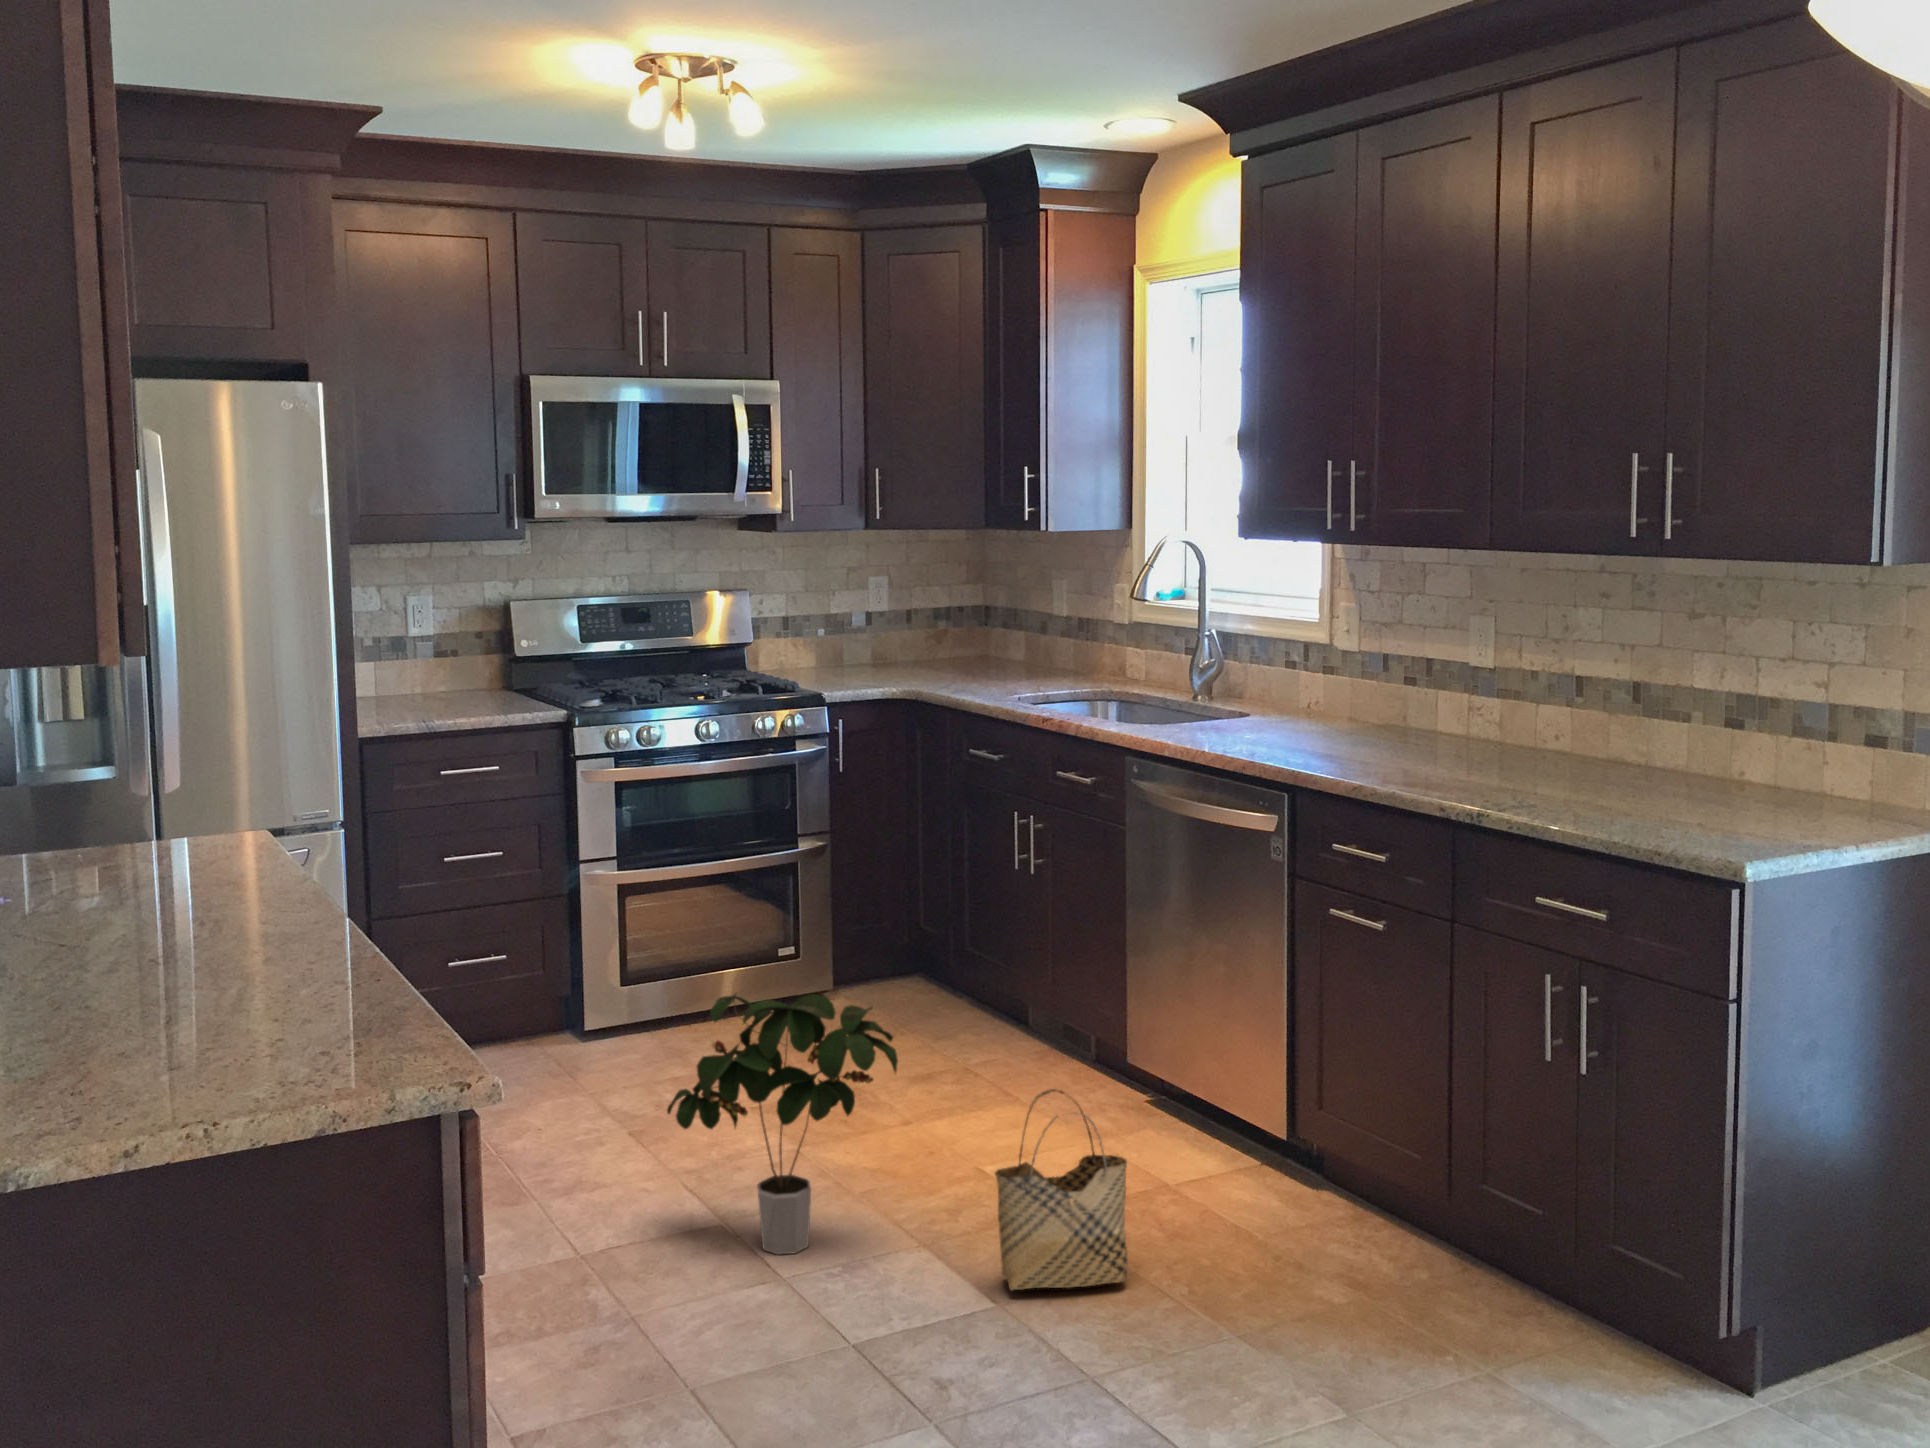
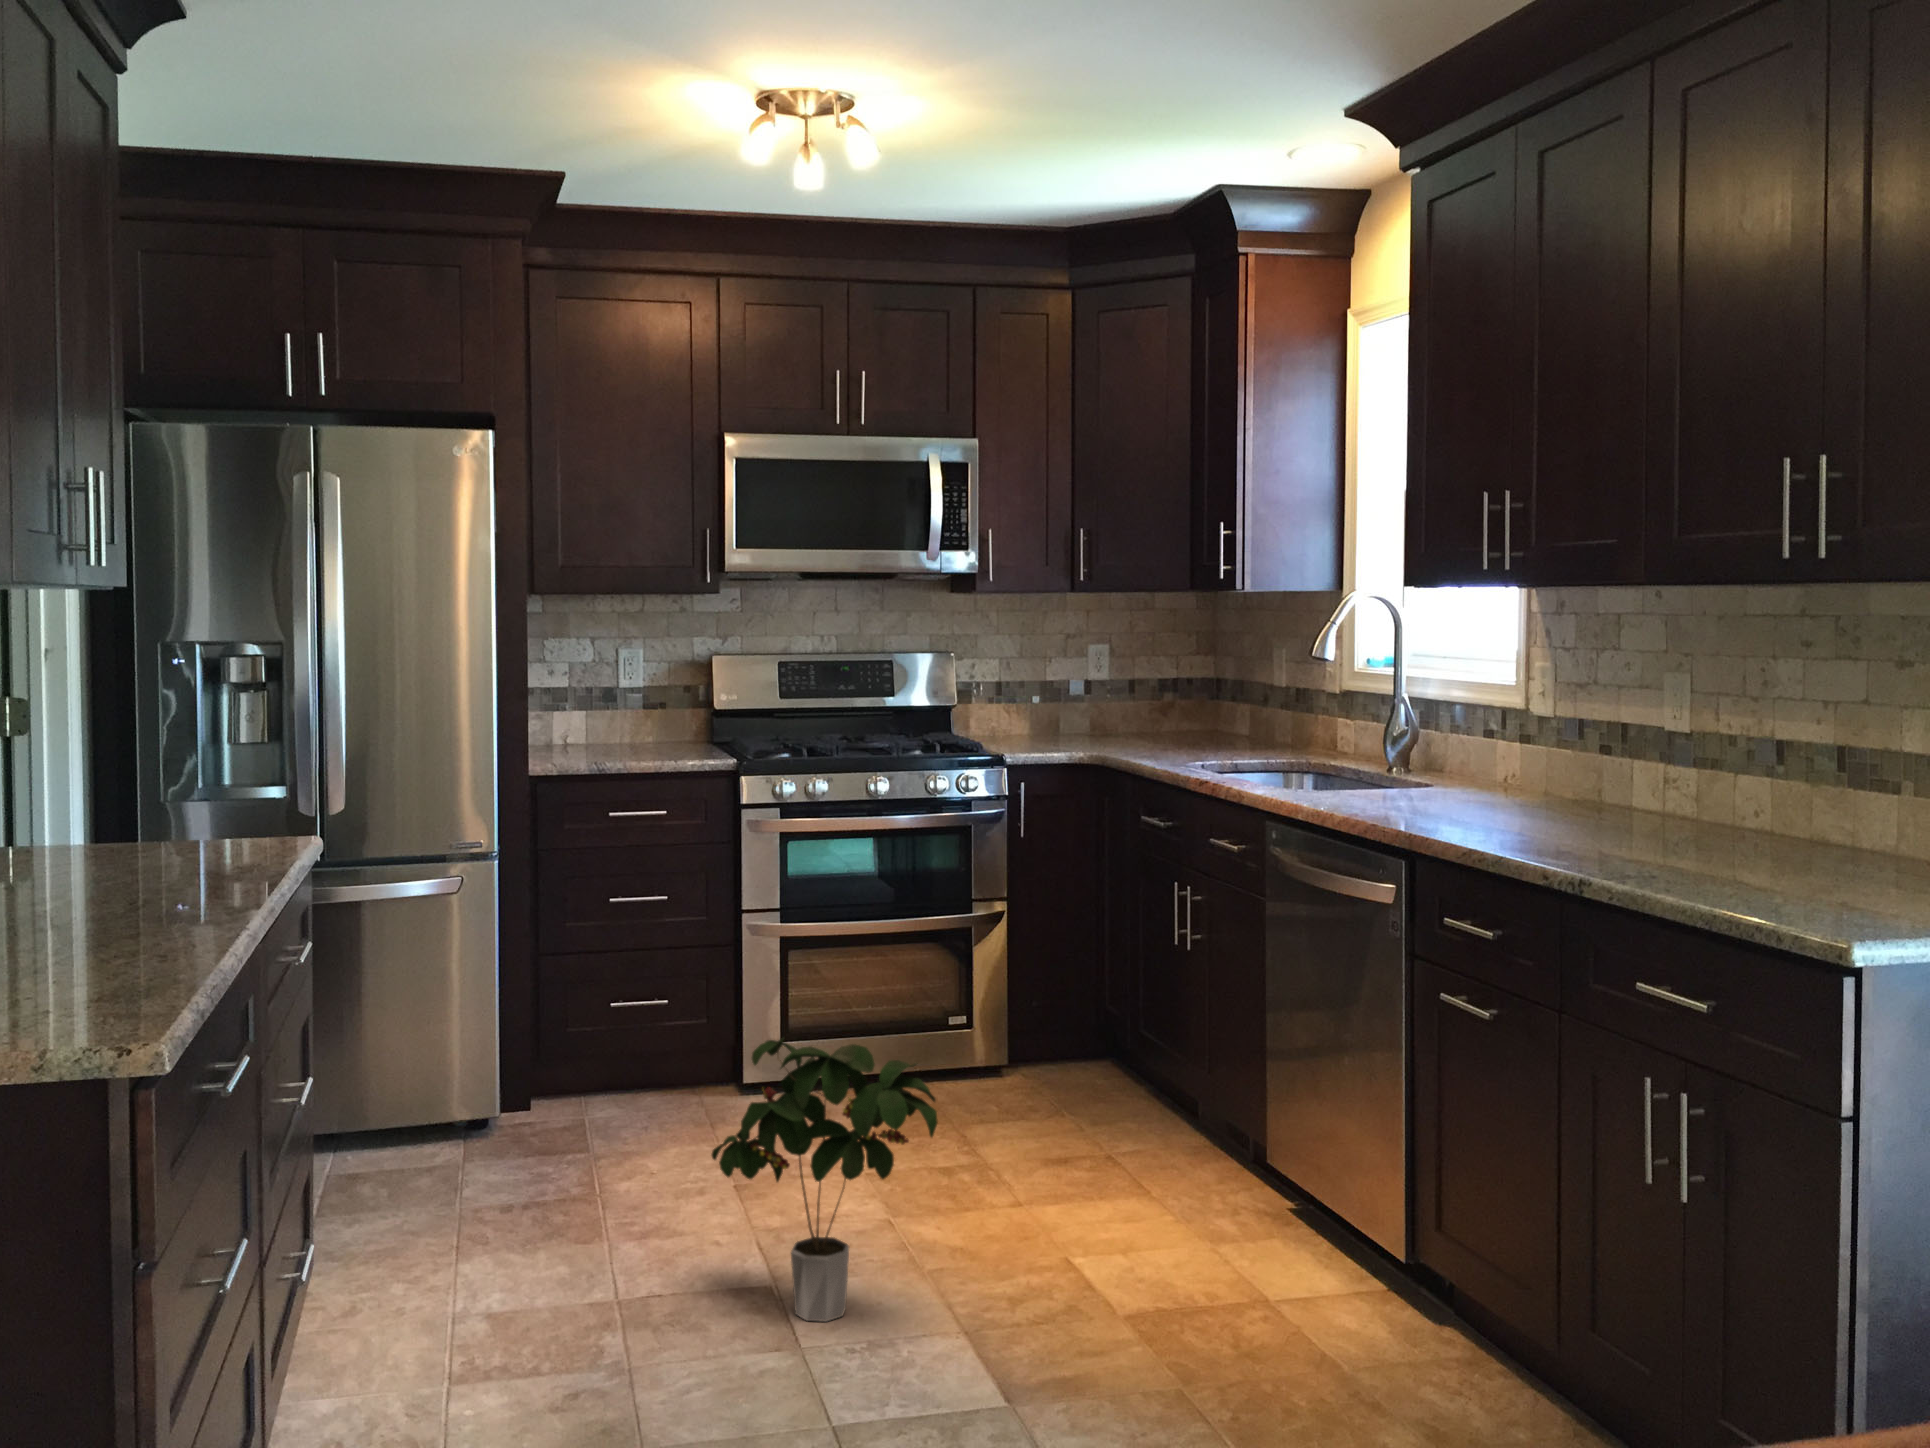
woven basket: present [995,1089,1128,1290] -> none [1013,1168,1169,1395]

